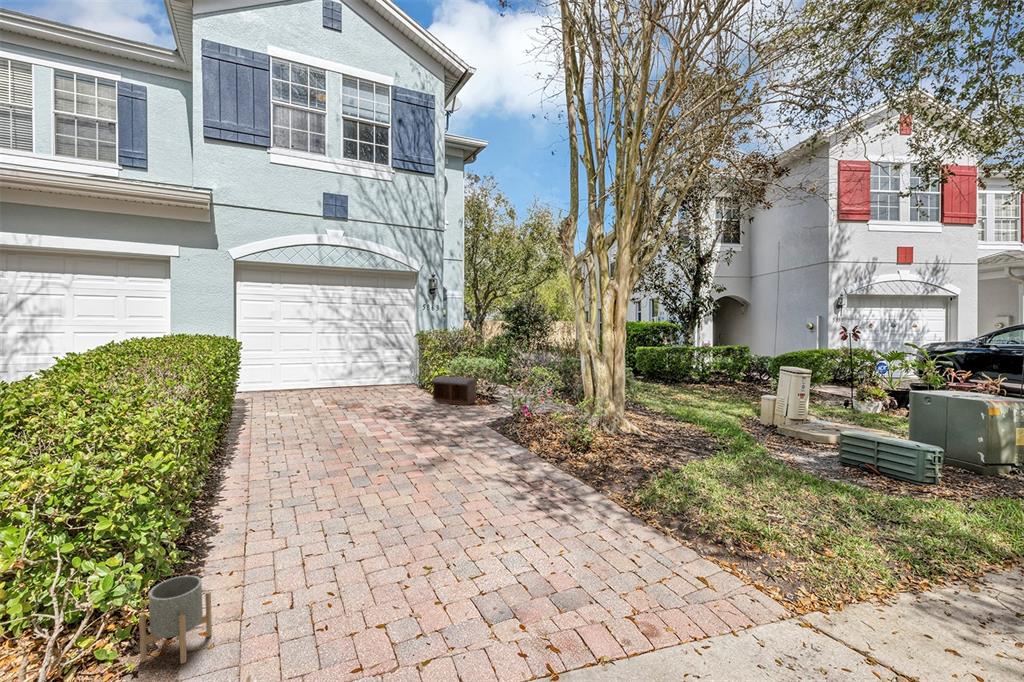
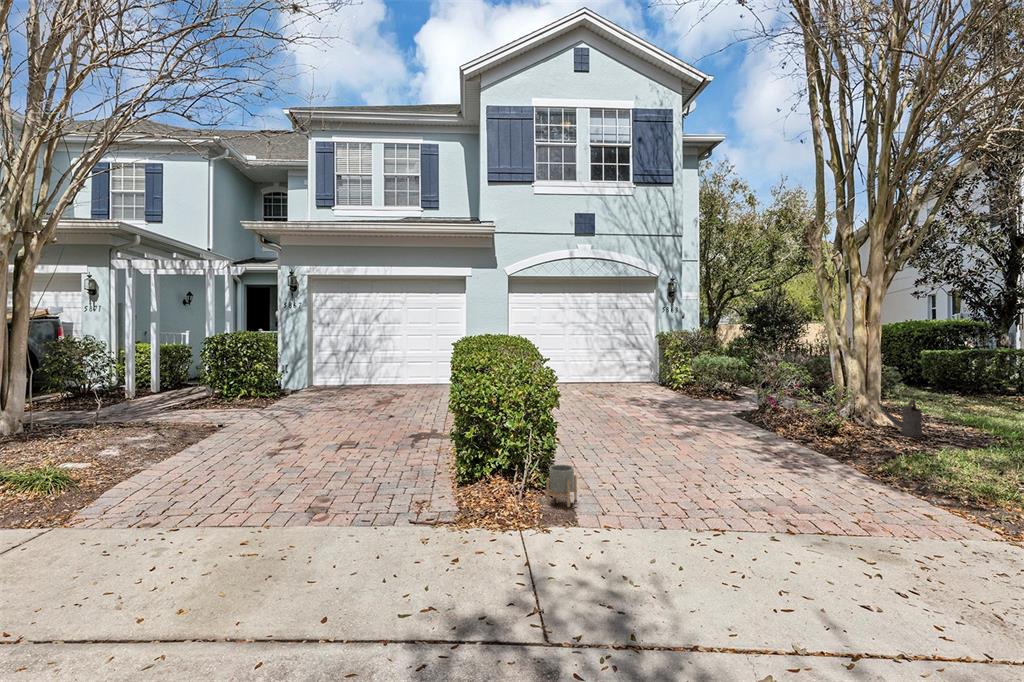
bench: present [432,376,477,405] -> none [676,373,719,400]
watering can: none [625,405,670,444] -> present [878,400,930,437]

